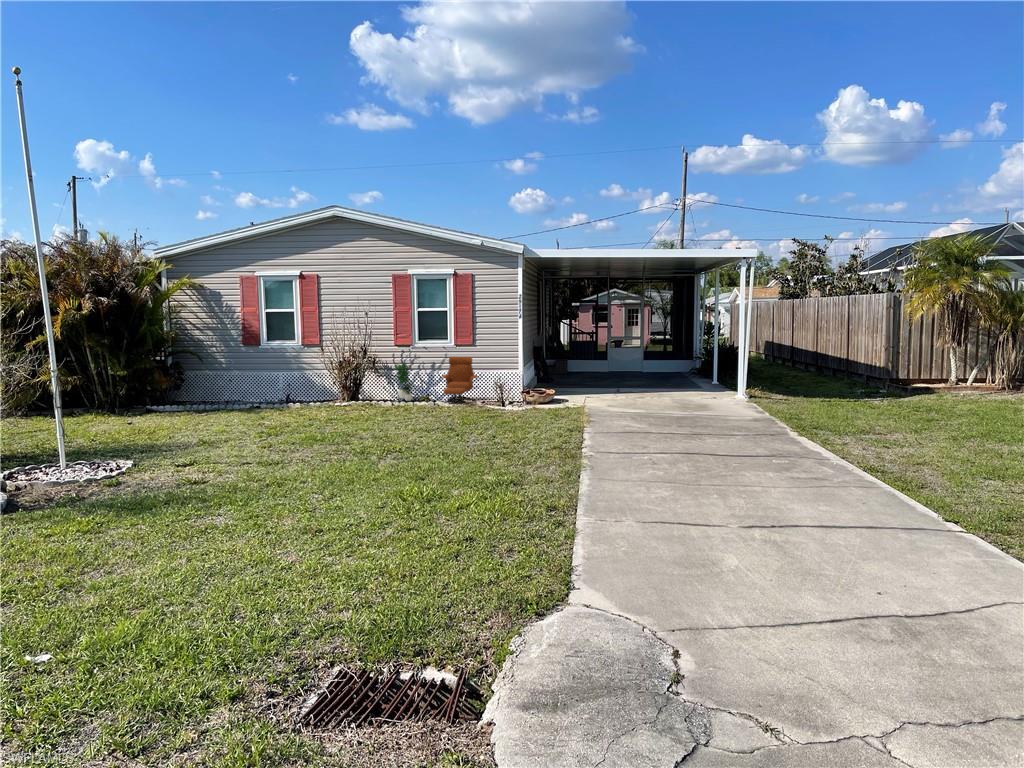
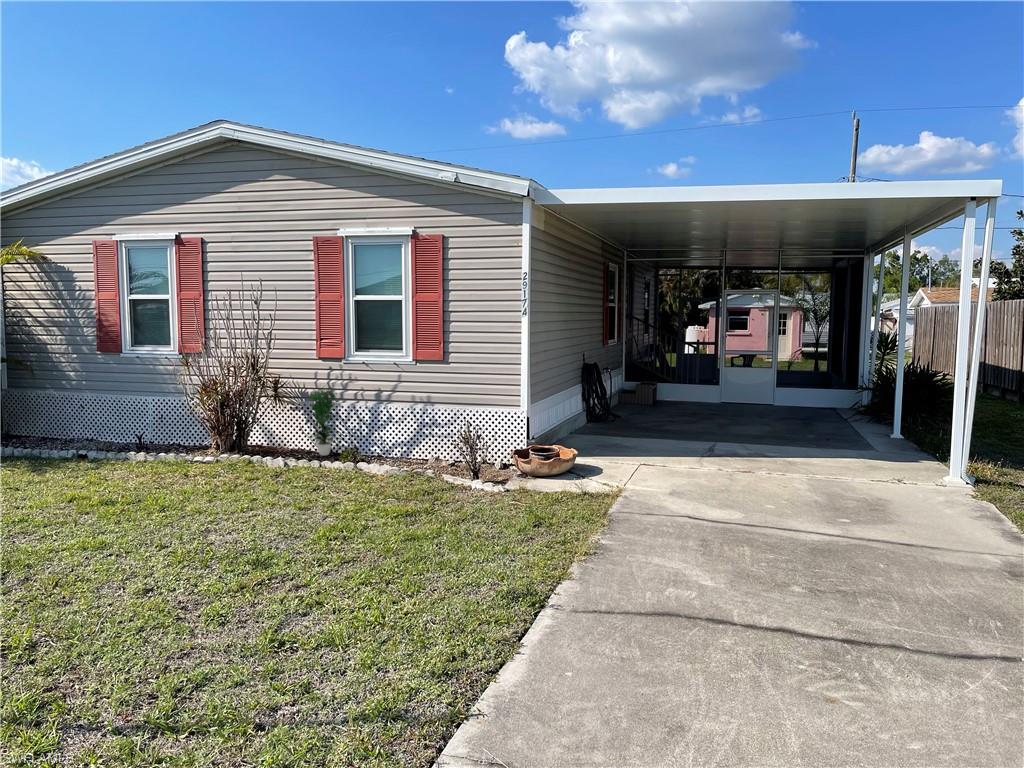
lounge chair: present [442,357,478,404] -> none [371,381,446,470]

